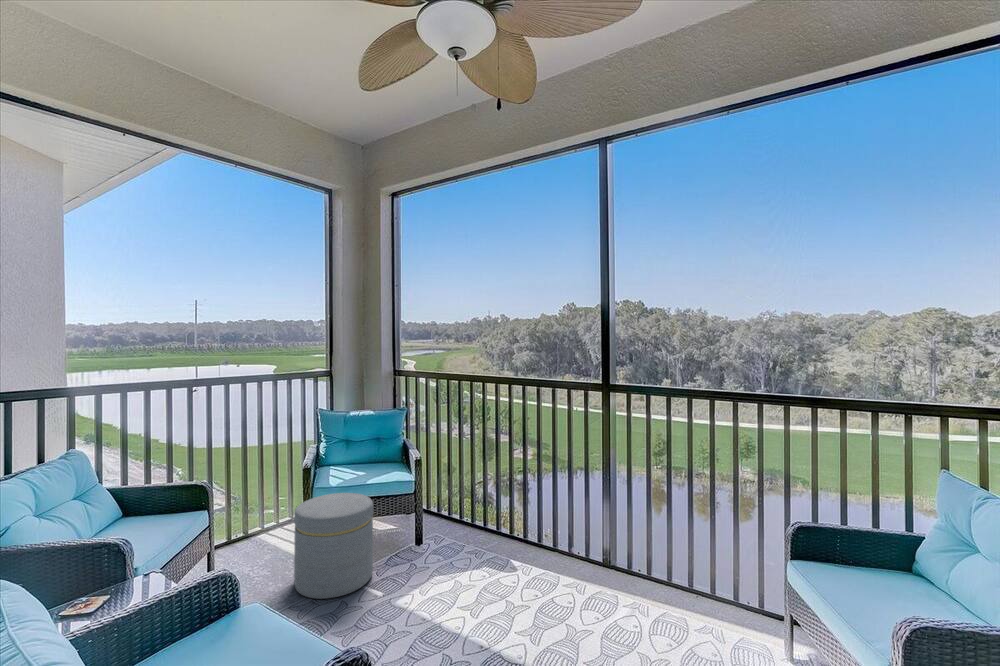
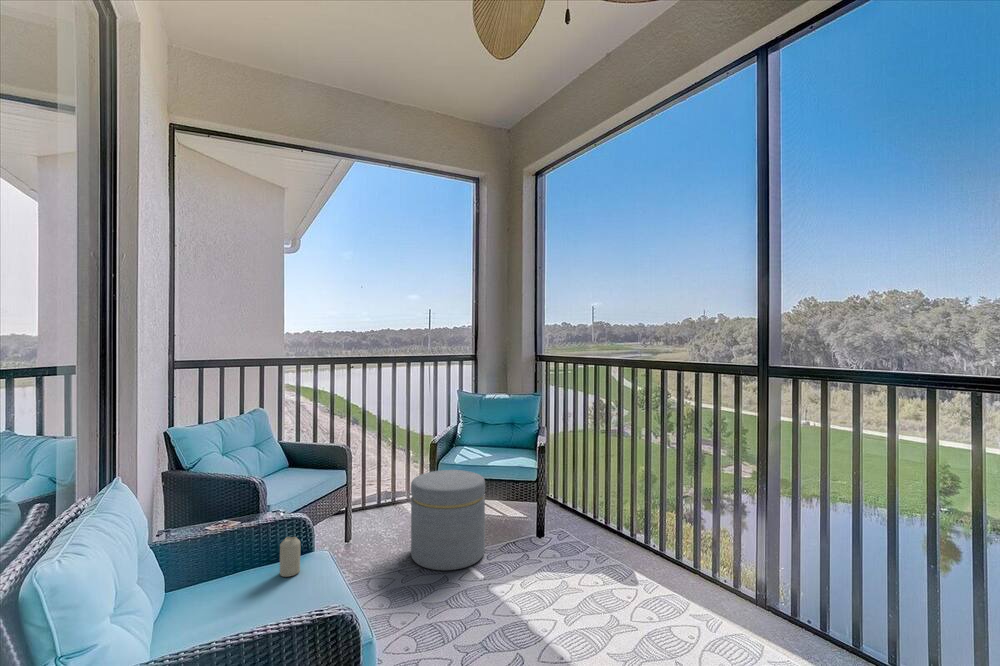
candle: none [236,598,259,643] -> present [280,537,300,577]

